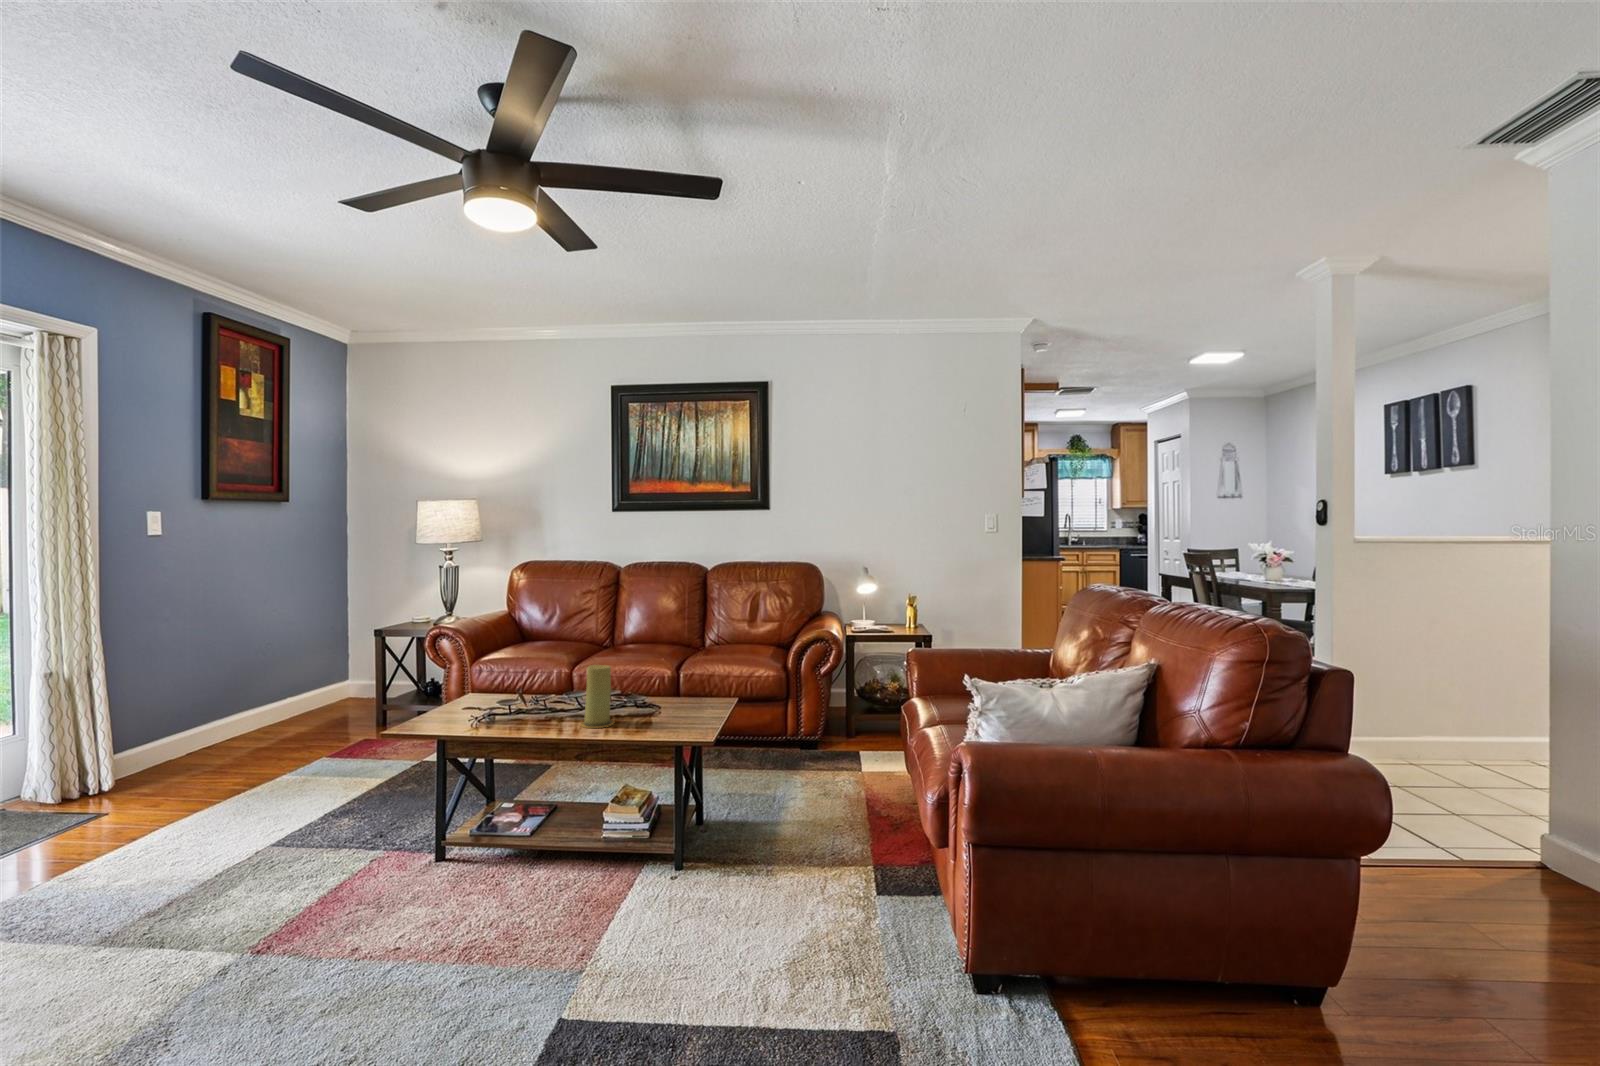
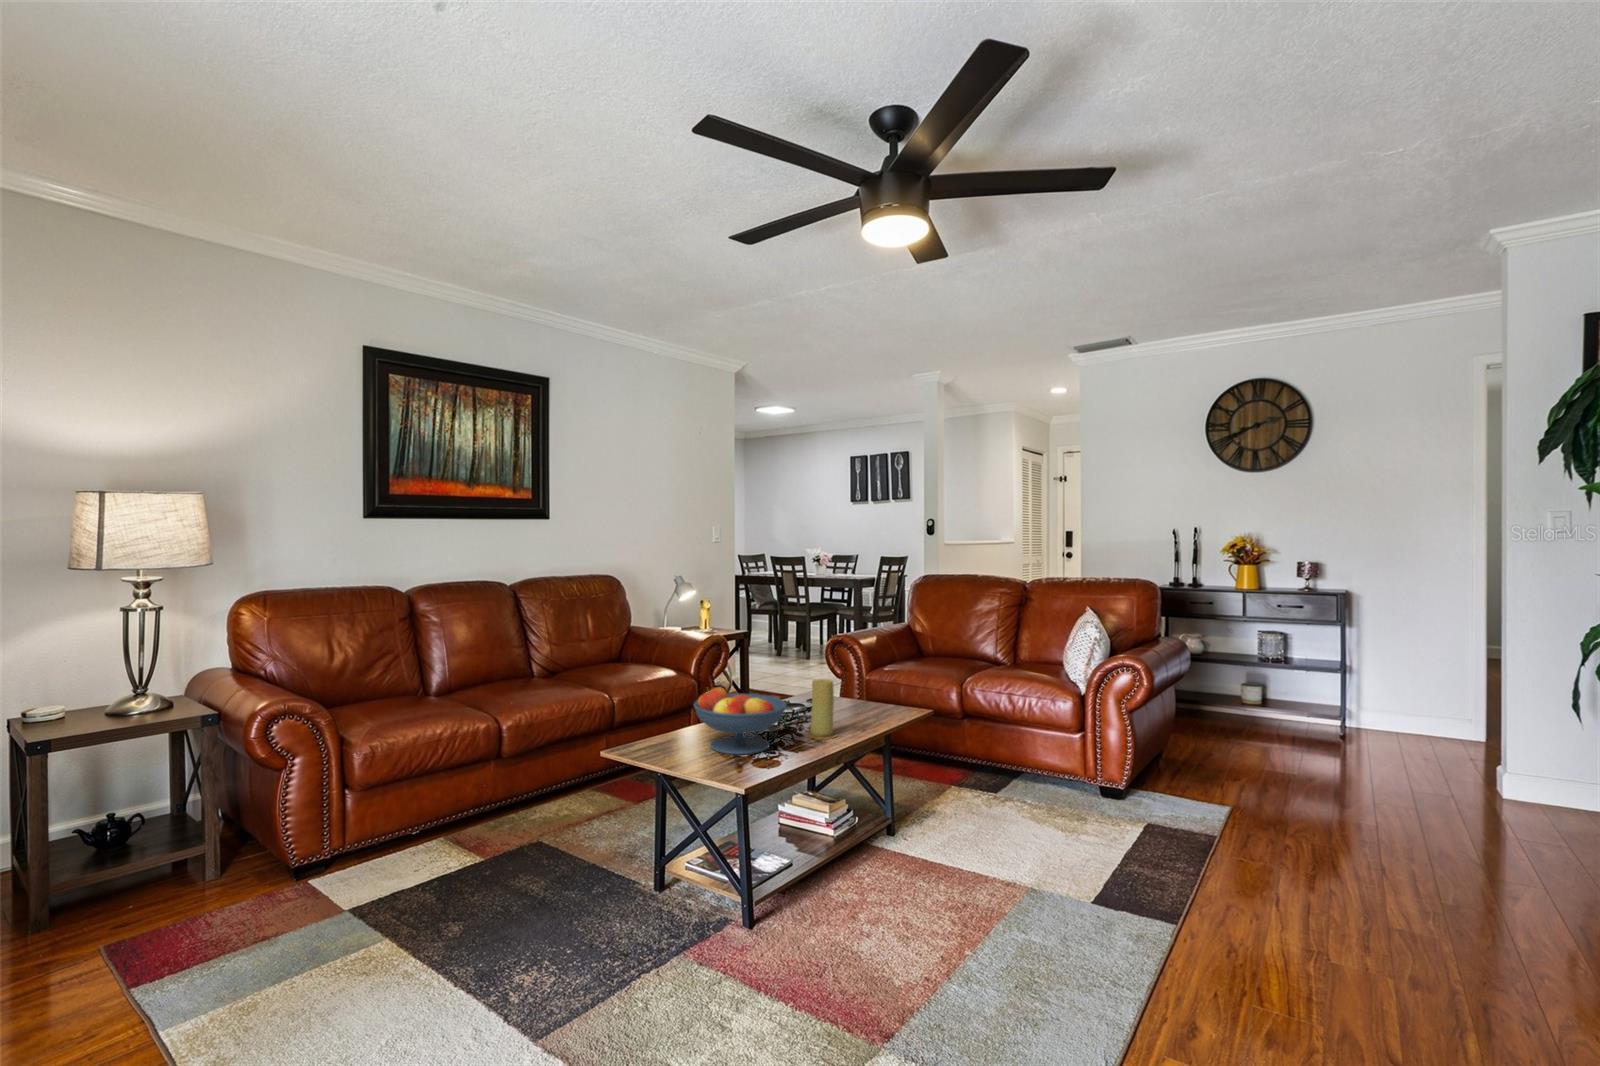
fruit bowl: none [470,654,563,720] -> present [694,687,787,754]

